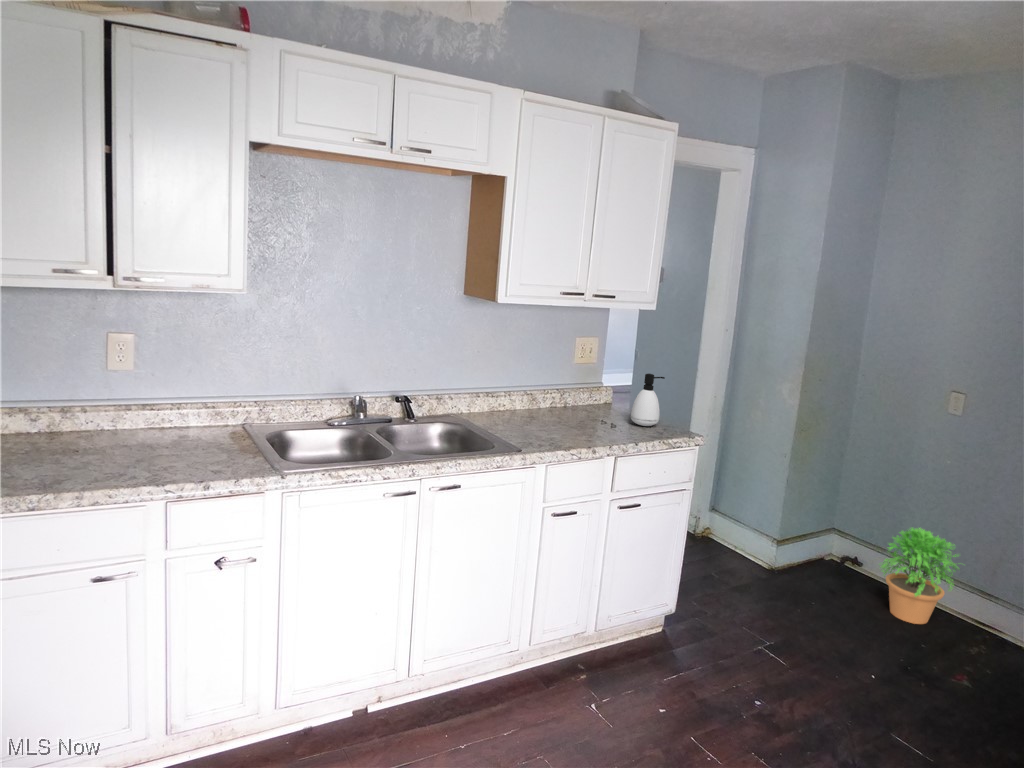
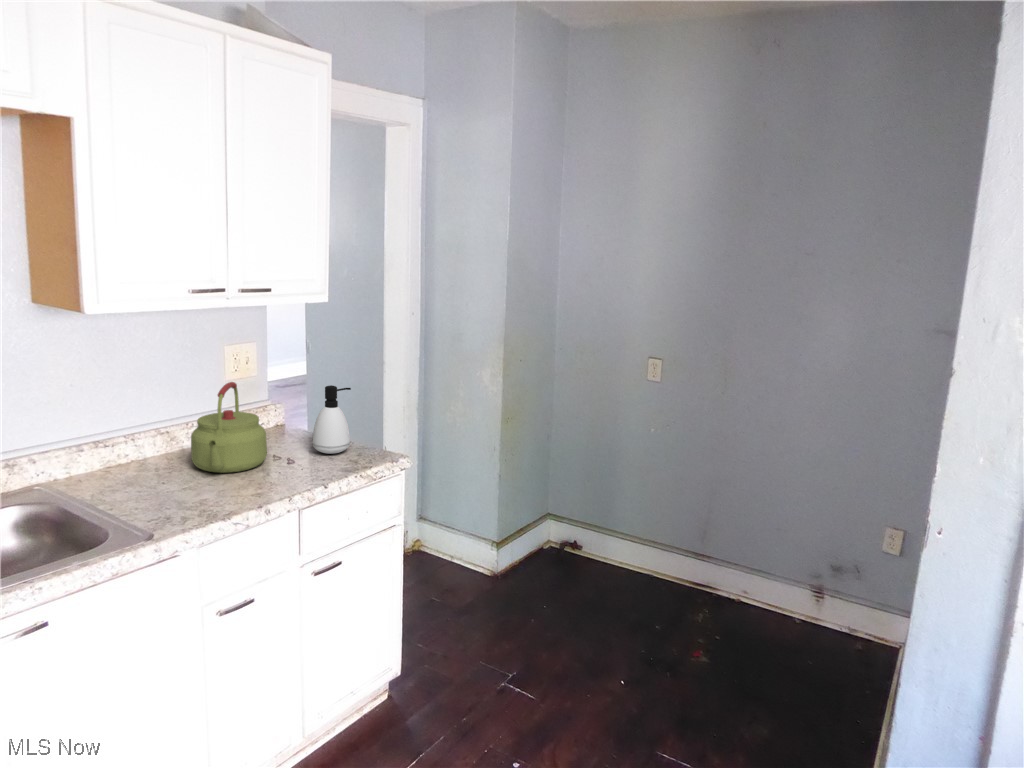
kettle: none [546,362,598,426] -> present [191,382,267,473]
potted plant: present [880,528,957,624] -> none [600,503,679,604]

